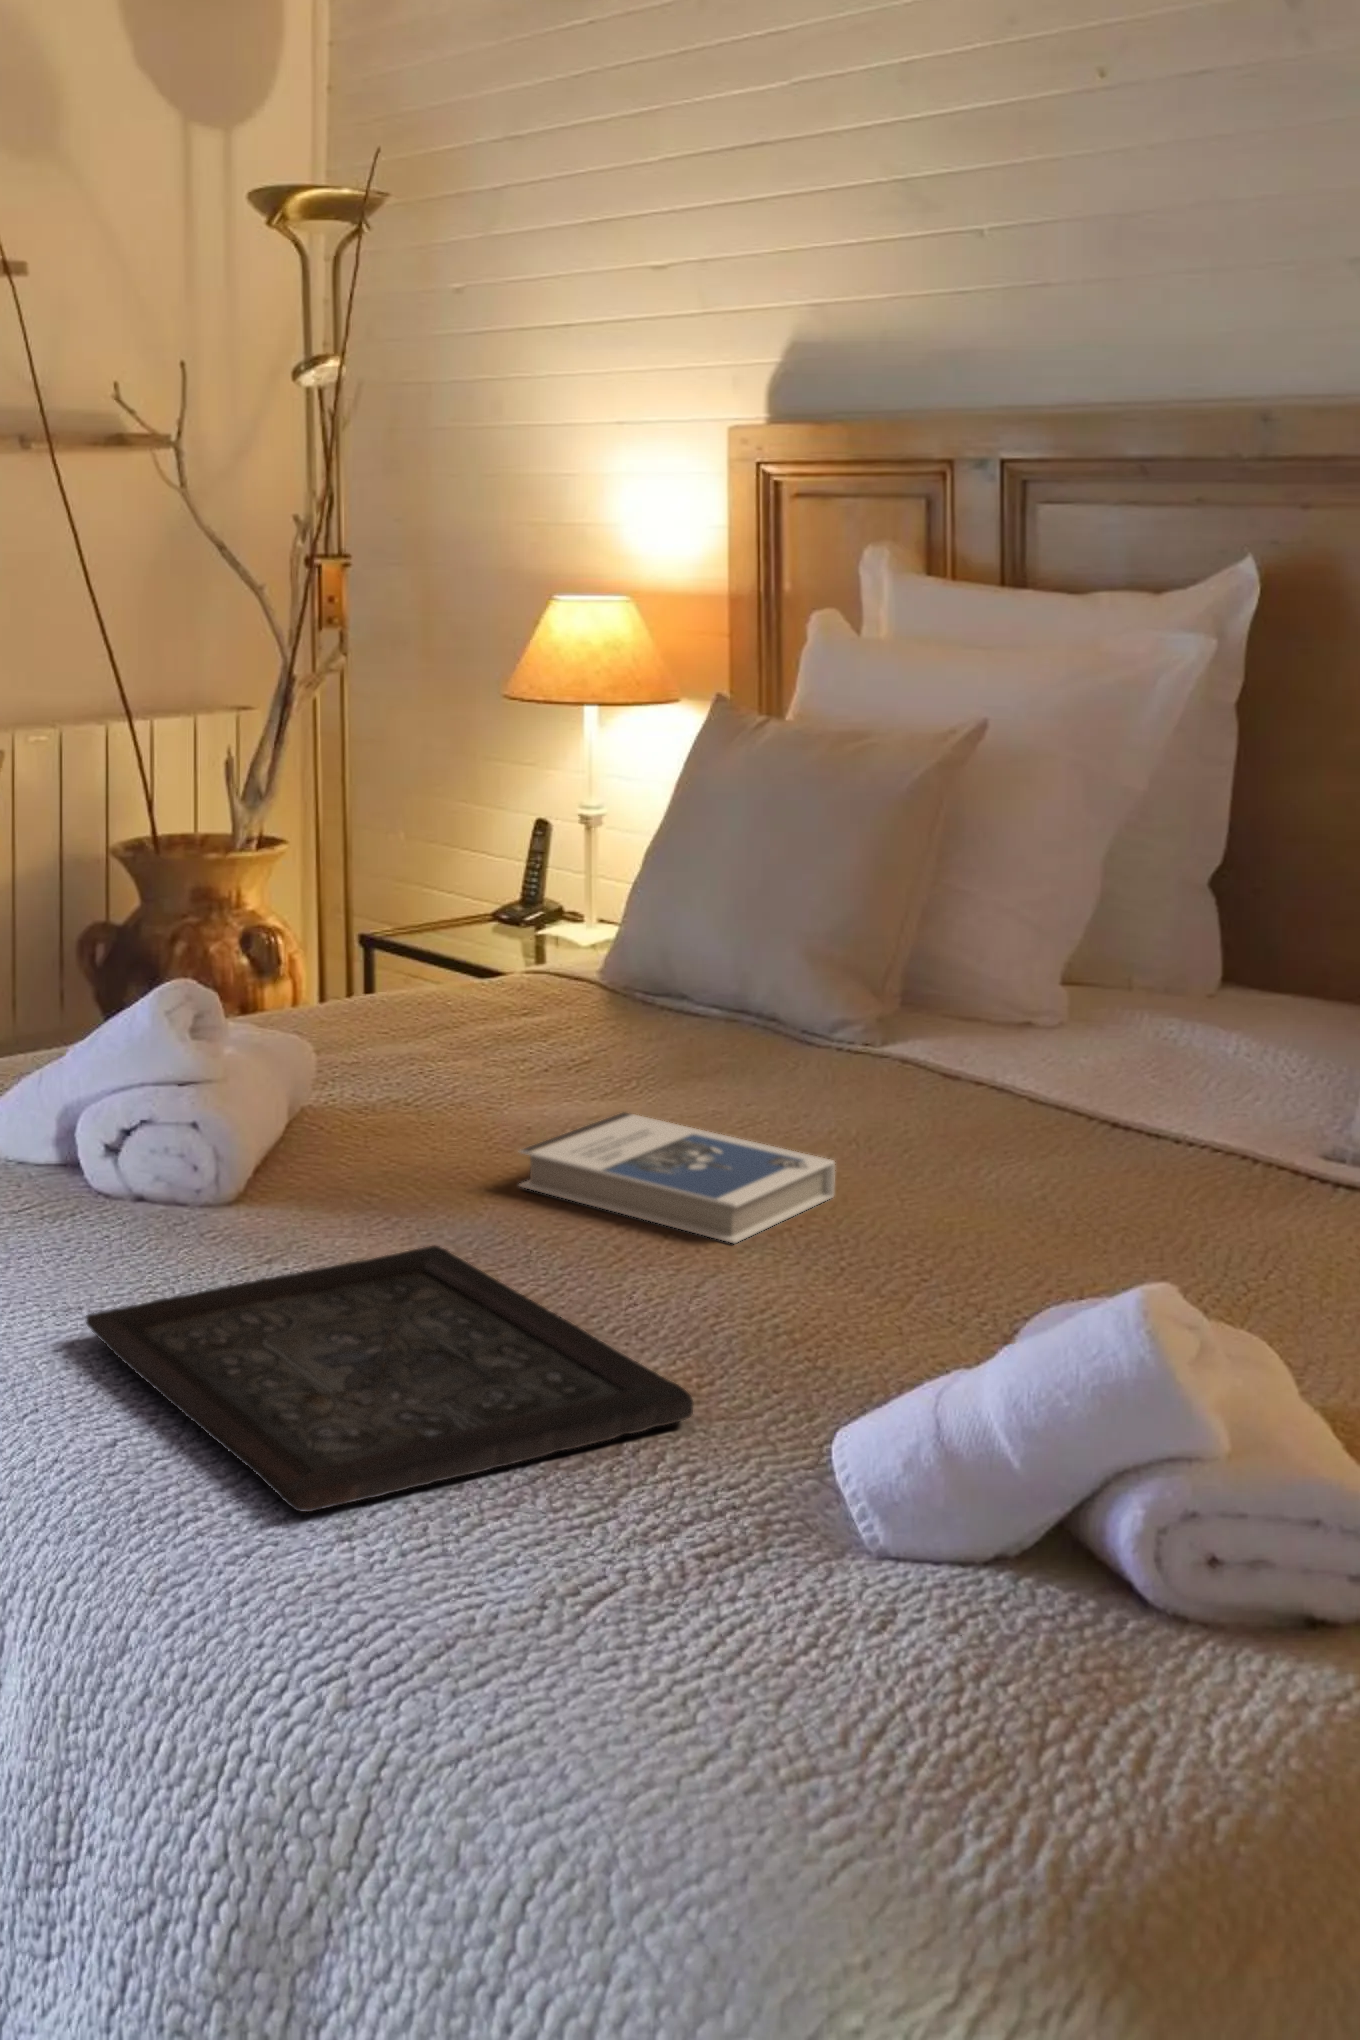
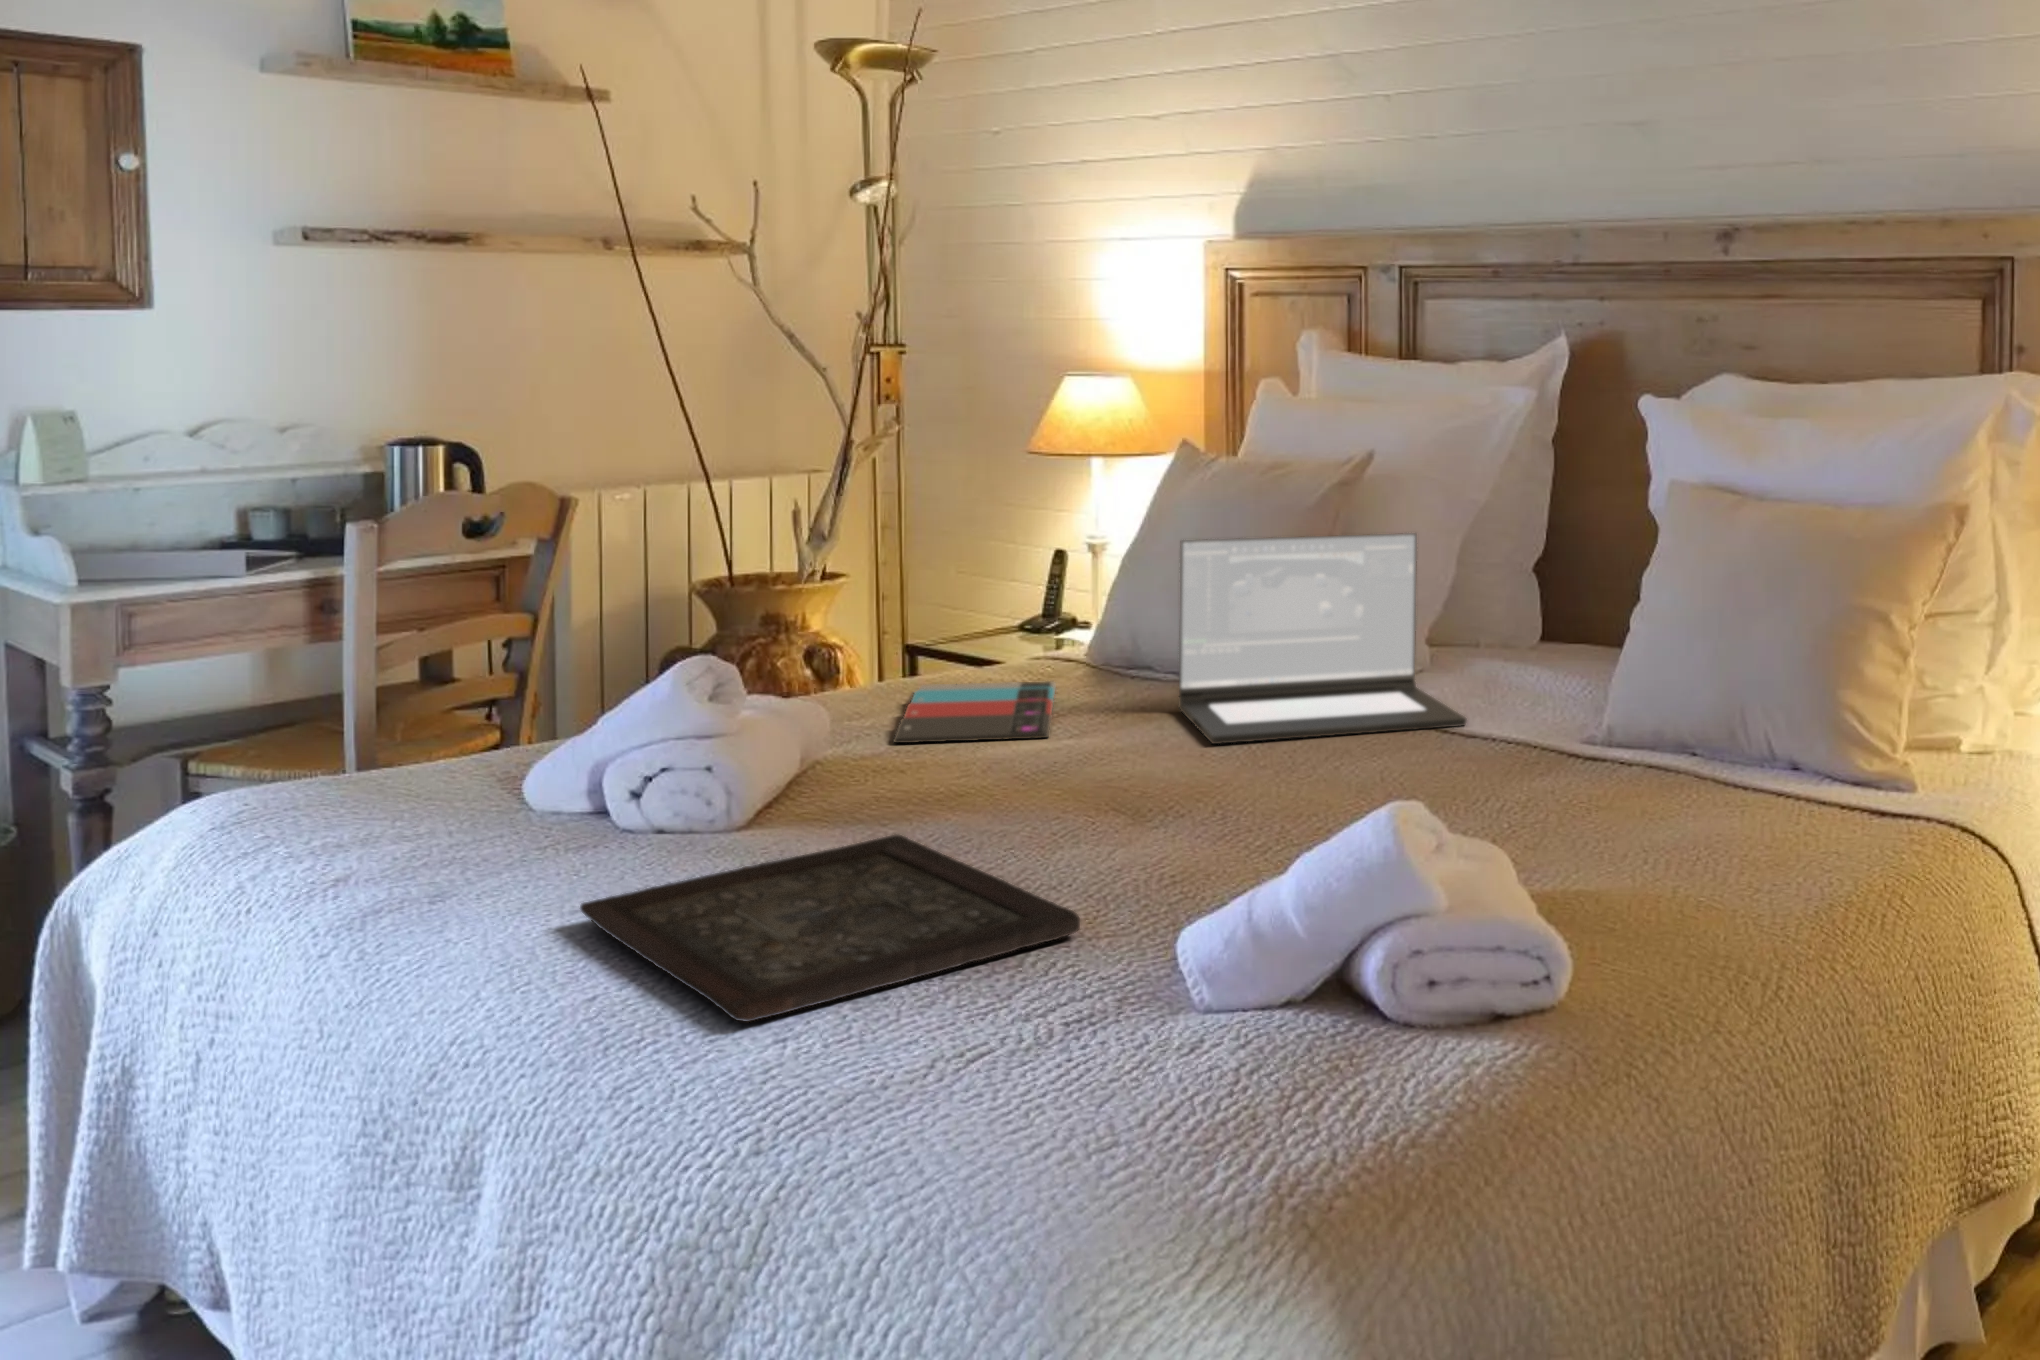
laptop: none [744,850,1145,1130] -> present [1179,533,1467,744]
smartphone: none [397,1015,586,1105] -> present [894,681,1056,743]
hardback book: present [519,1113,835,1244] -> none [979,736,1227,820]

